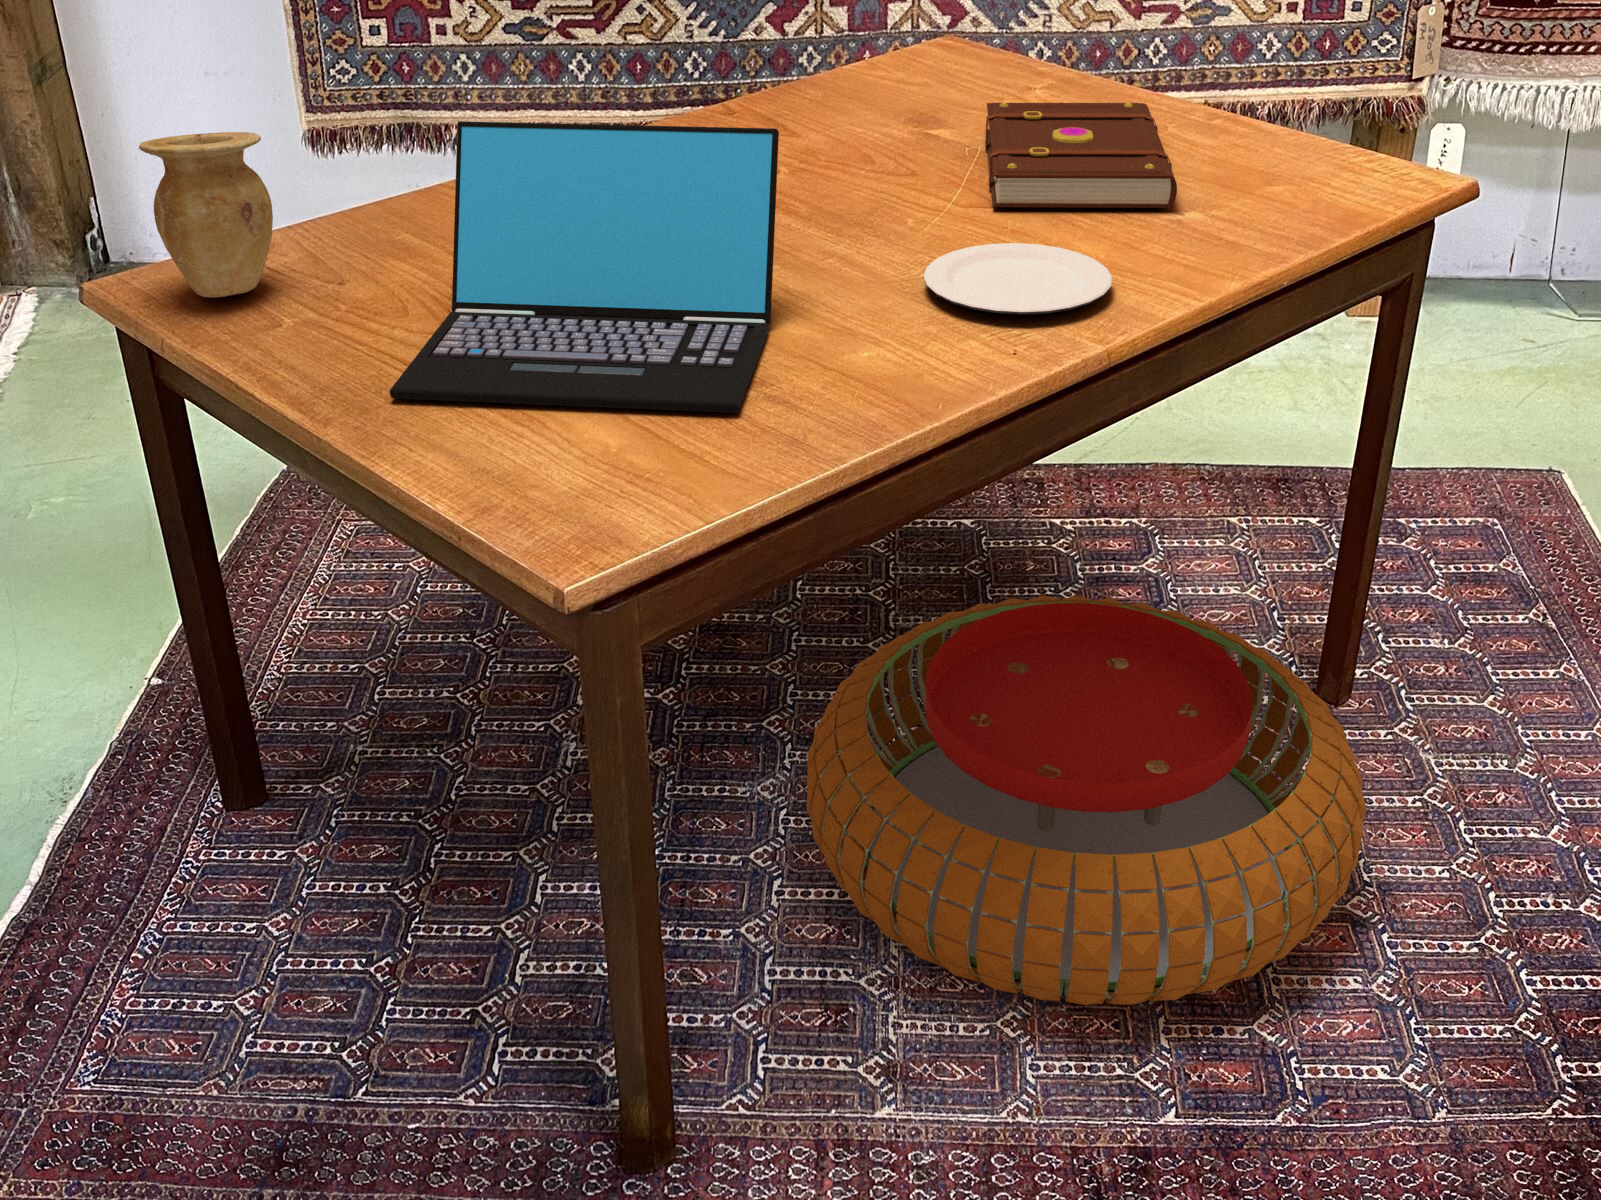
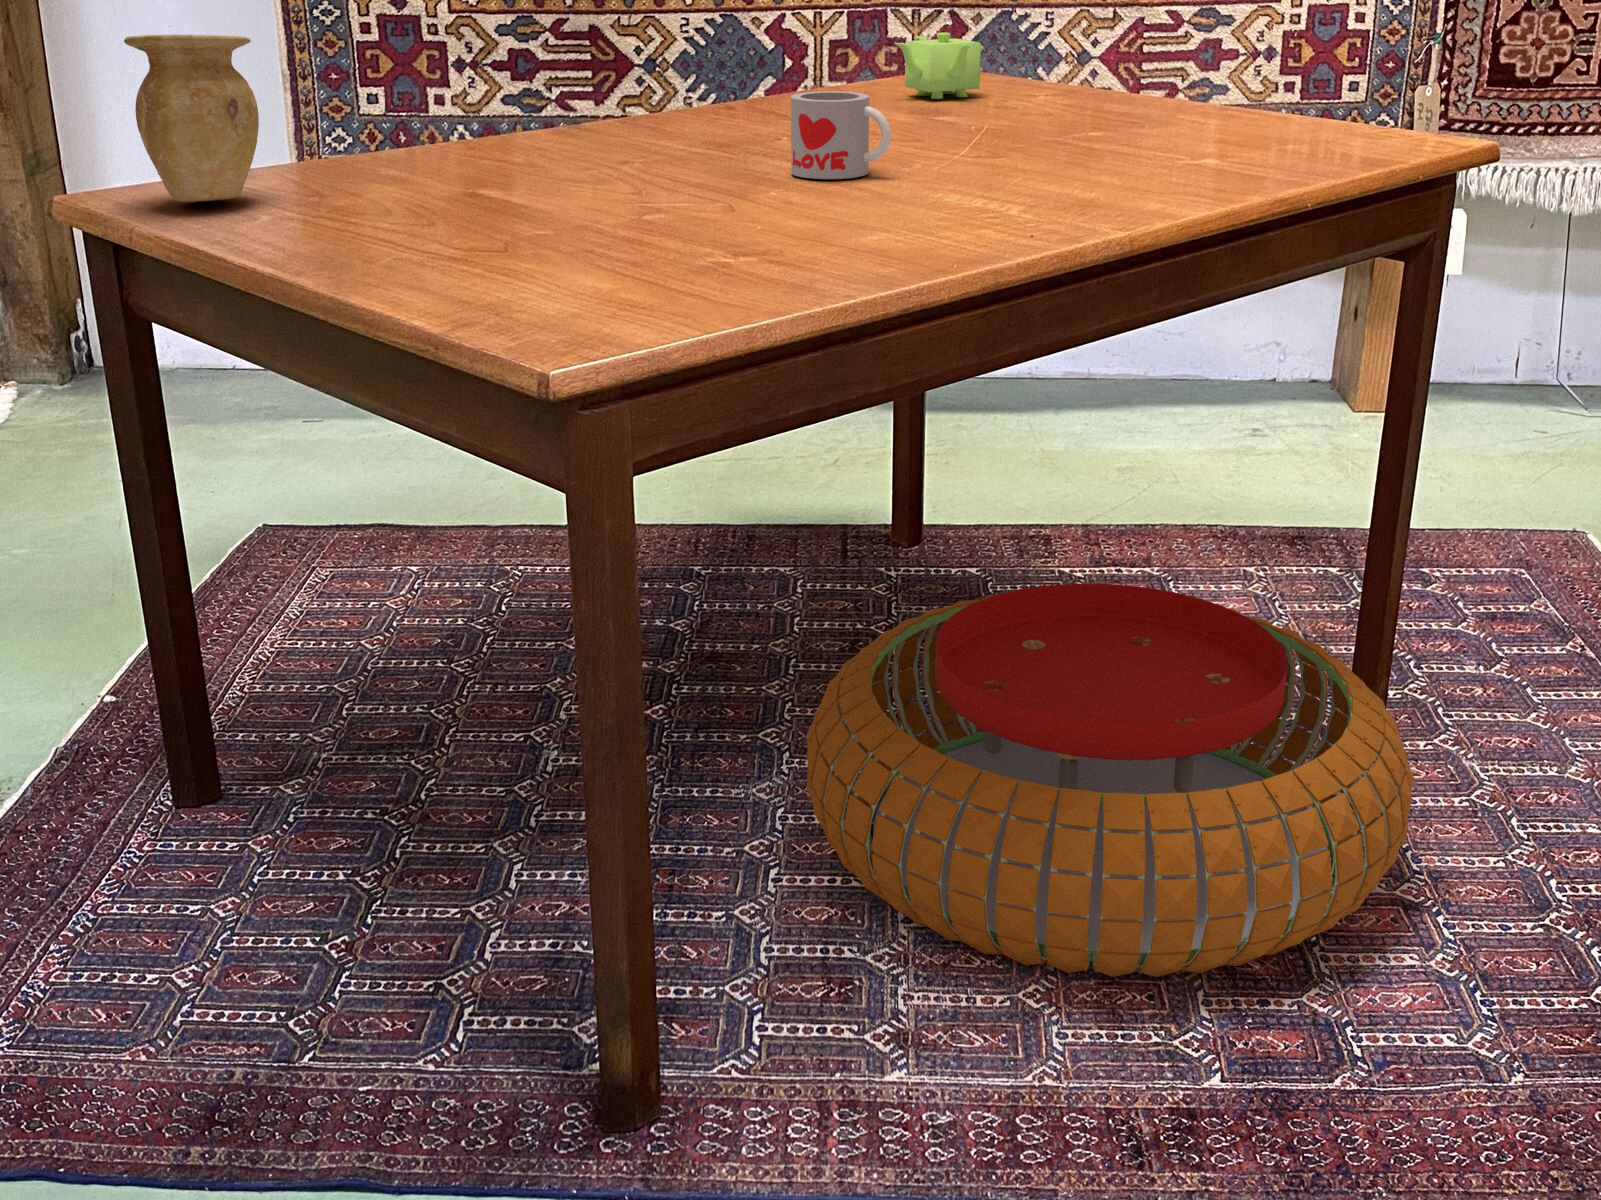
teapot: none [891,24,977,94] -> present [894,33,981,99]
book: present [985,103,1177,208] -> none [991,85,1192,157]
laptop: present [390,121,779,413] -> none [375,20,786,268]
mug: none [786,153,883,247] -> present [791,91,891,179]
plate: present [923,243,1112,314] -> none [934,170,1130,214]

